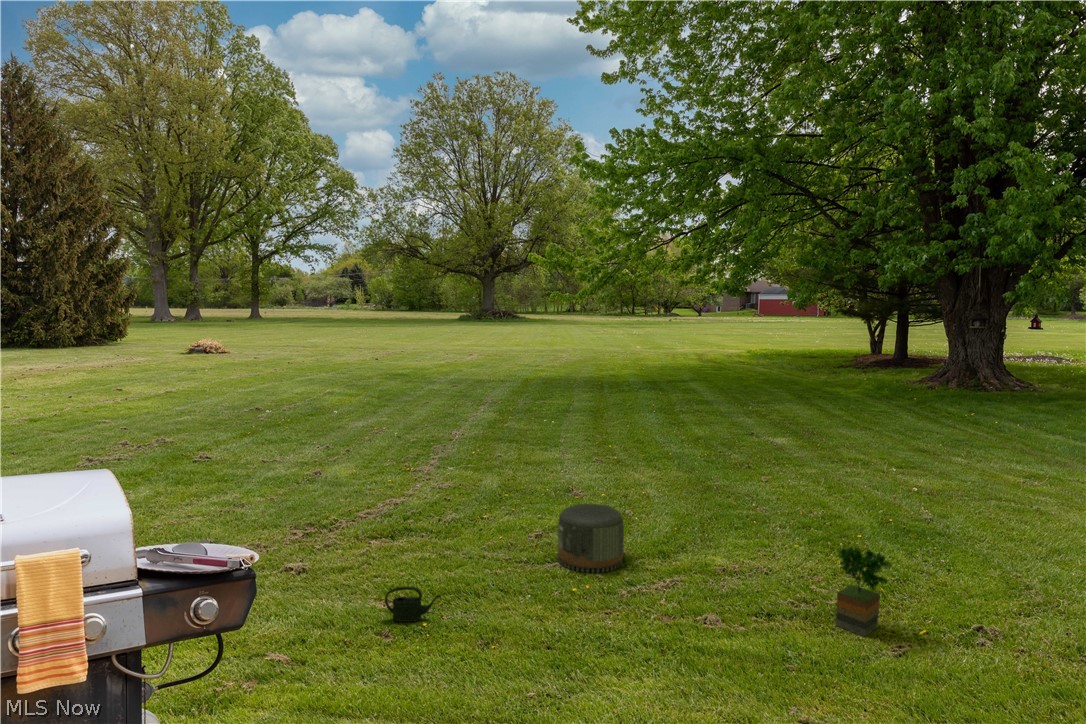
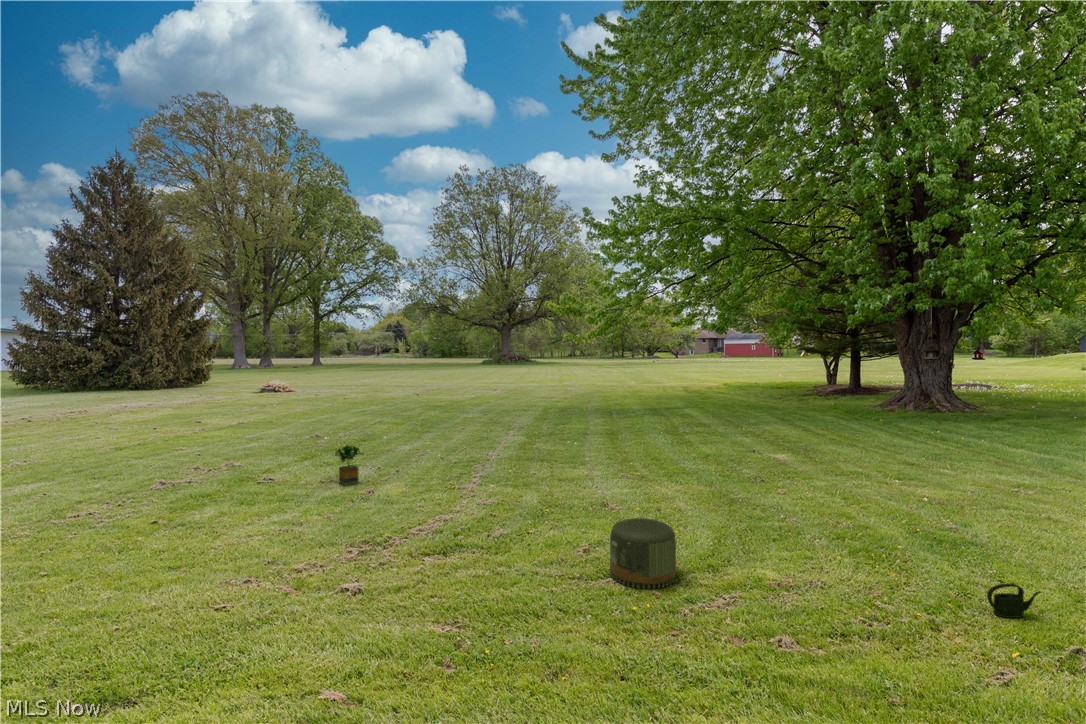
potted tree: present [836,547,892,636] -> present [335,446,363,486]
watering can: present [385,587,441,622] -> present [987,584,1040,618]

